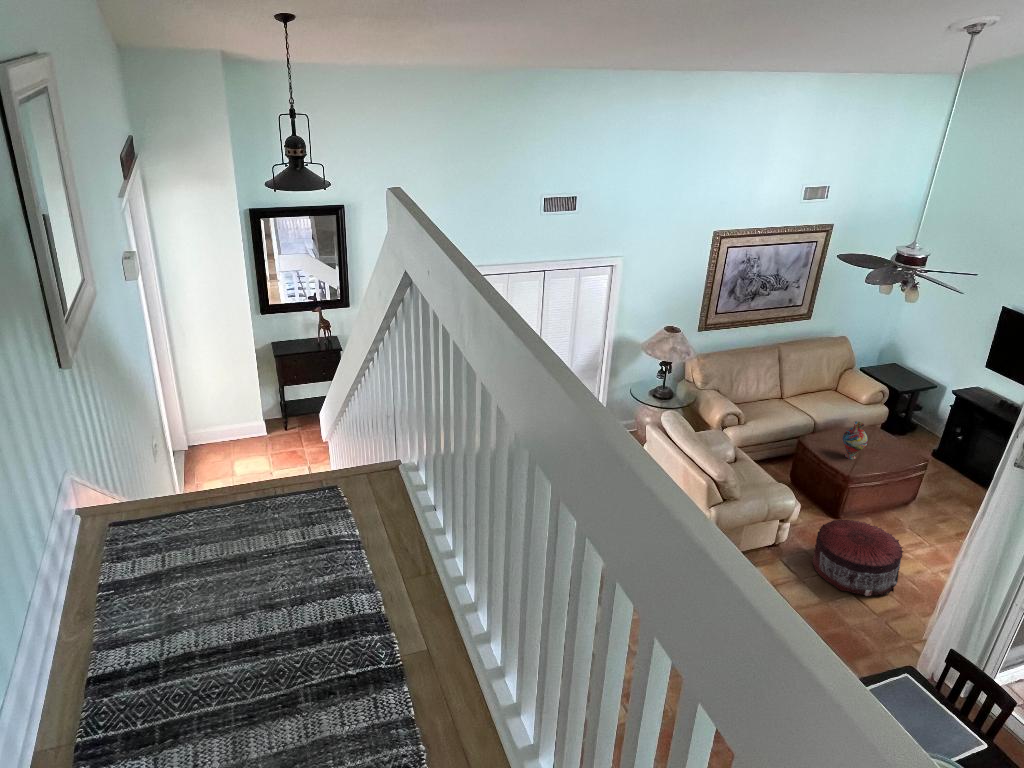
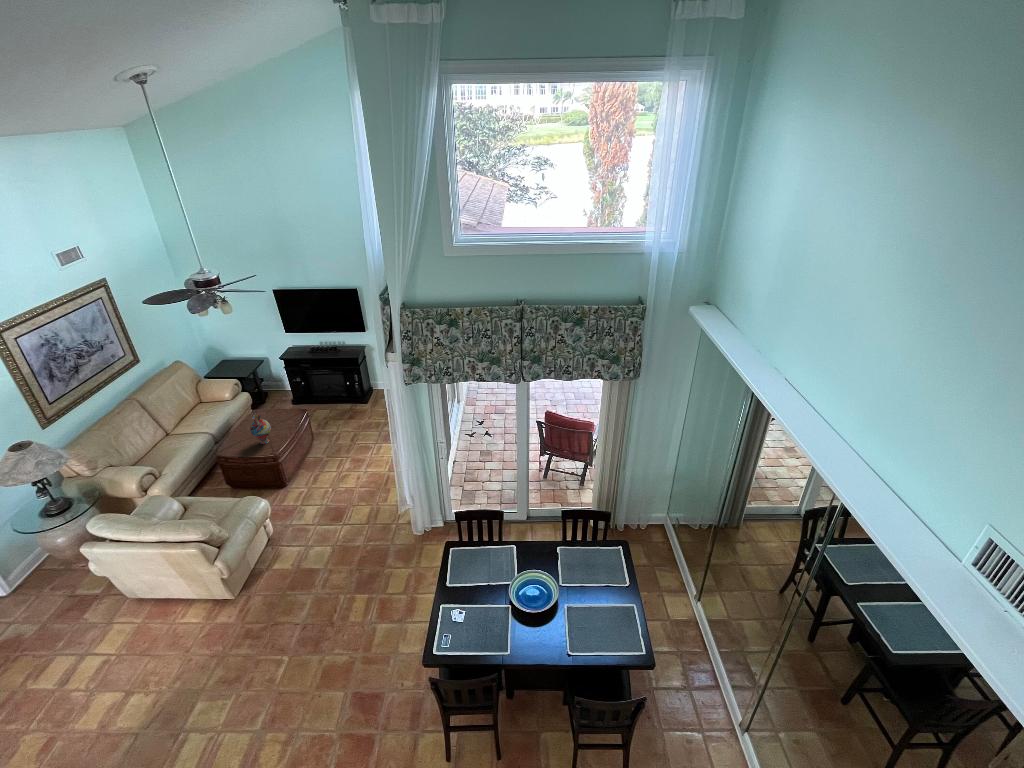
pouf: present [813,519,903,596] -> none [292,471,363,533]

